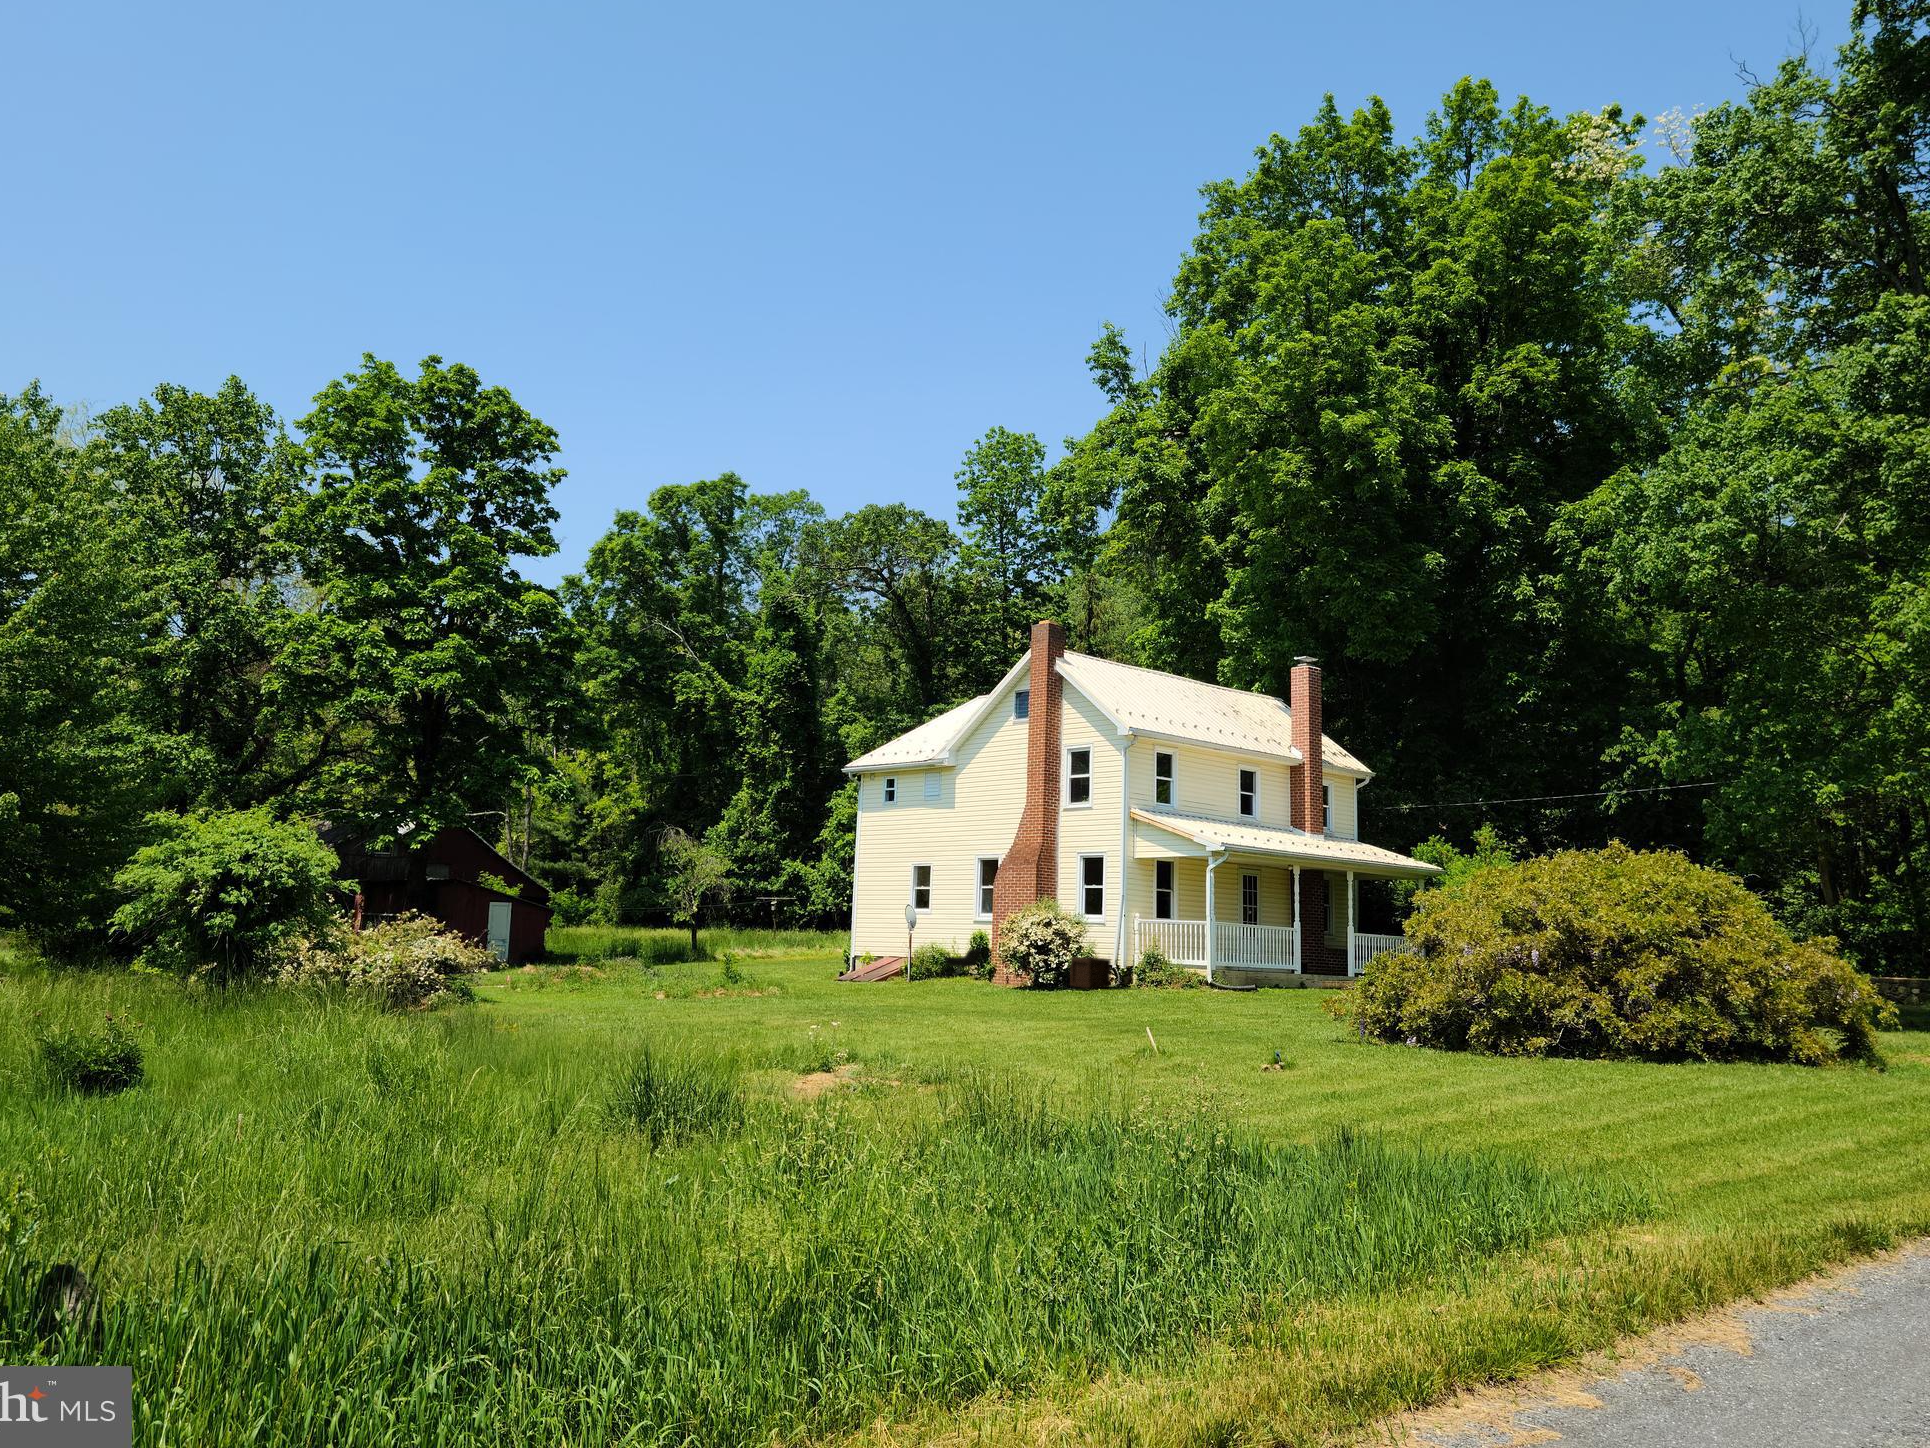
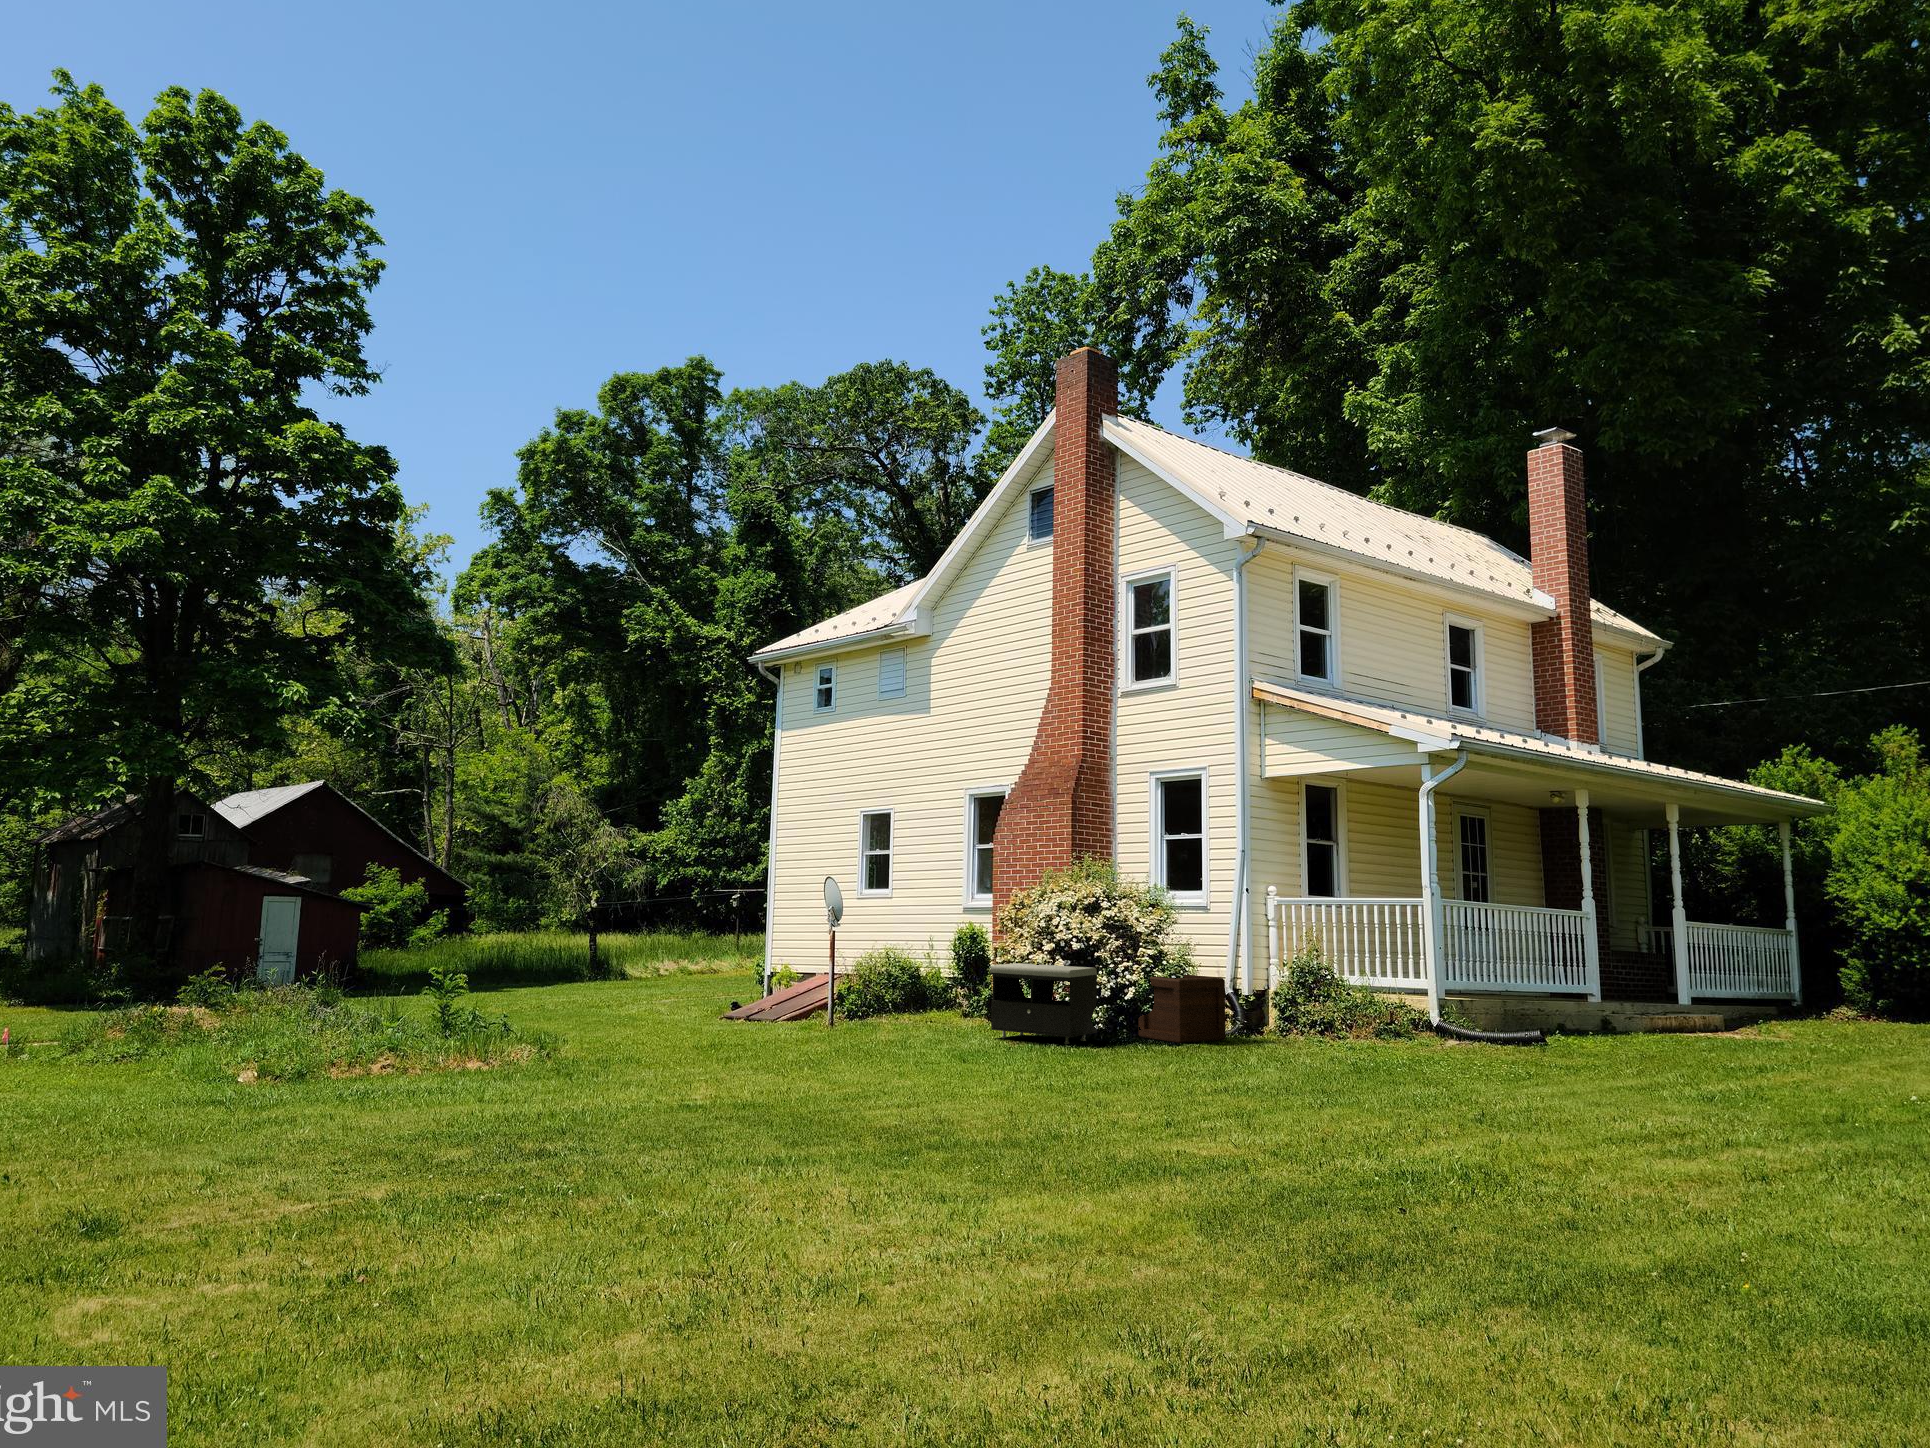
lounge chair: present [946,949,981,974] -> none [902,959,970,1011]
storage bench: none [1002,951,1051,988] -> present [990,963,1097,1043]

